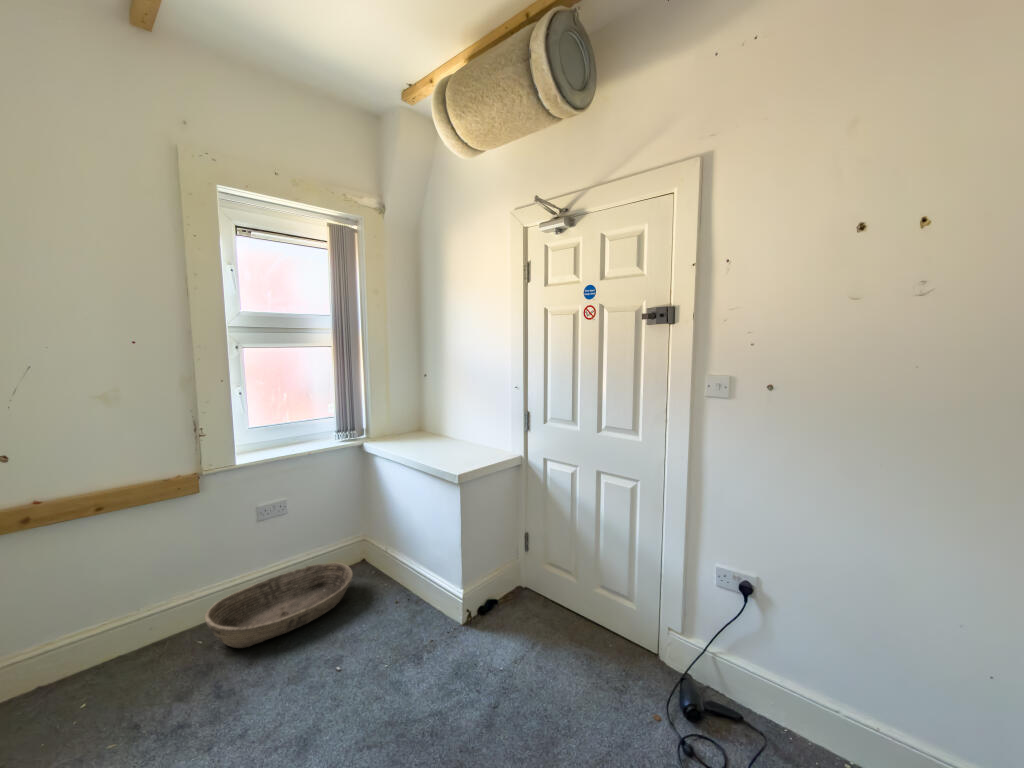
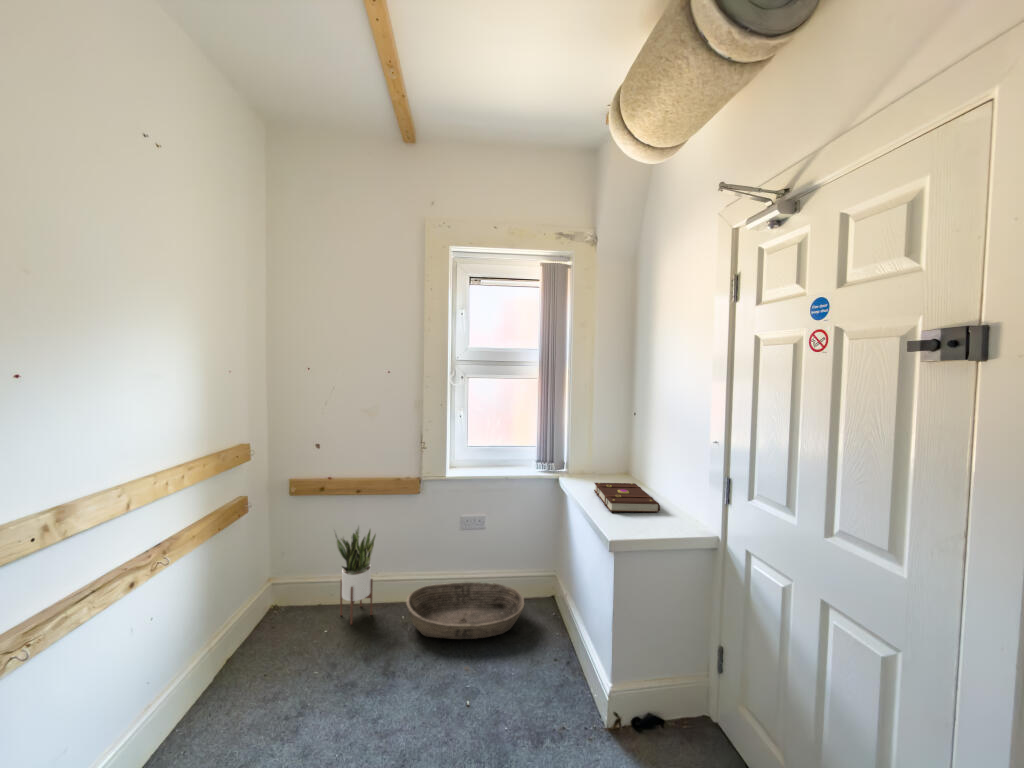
book: none [410,434,474,458] -> present [594,483,660,512]
potted plant: none [59,555,143,689] -> present [333,525,376,624]

